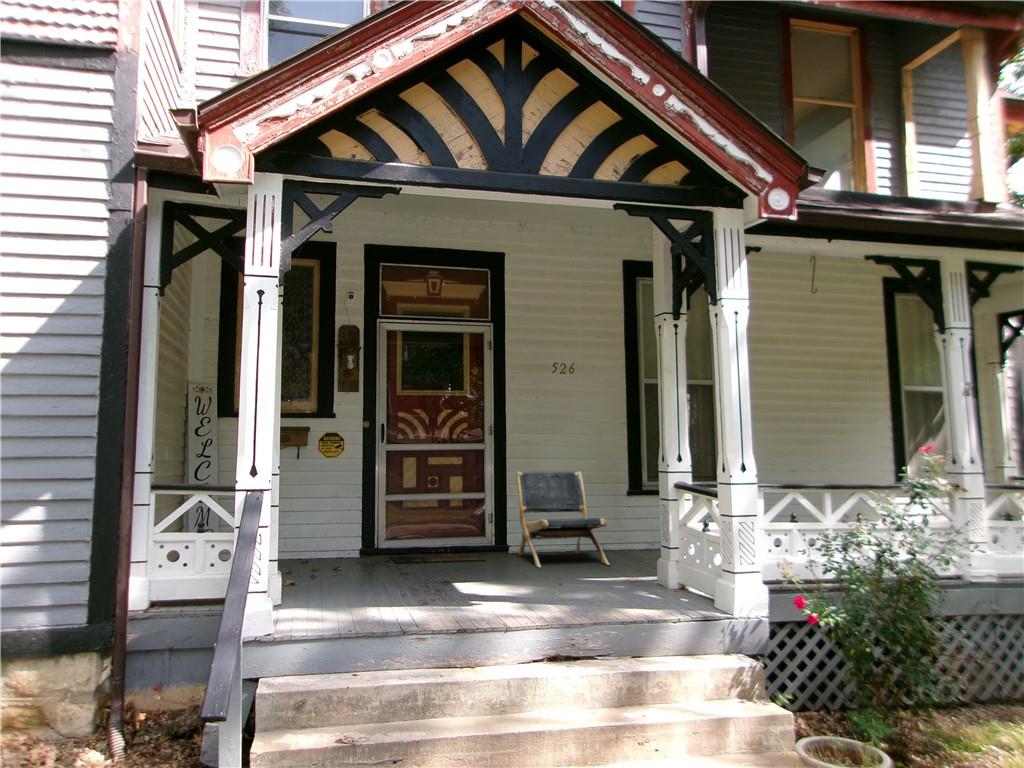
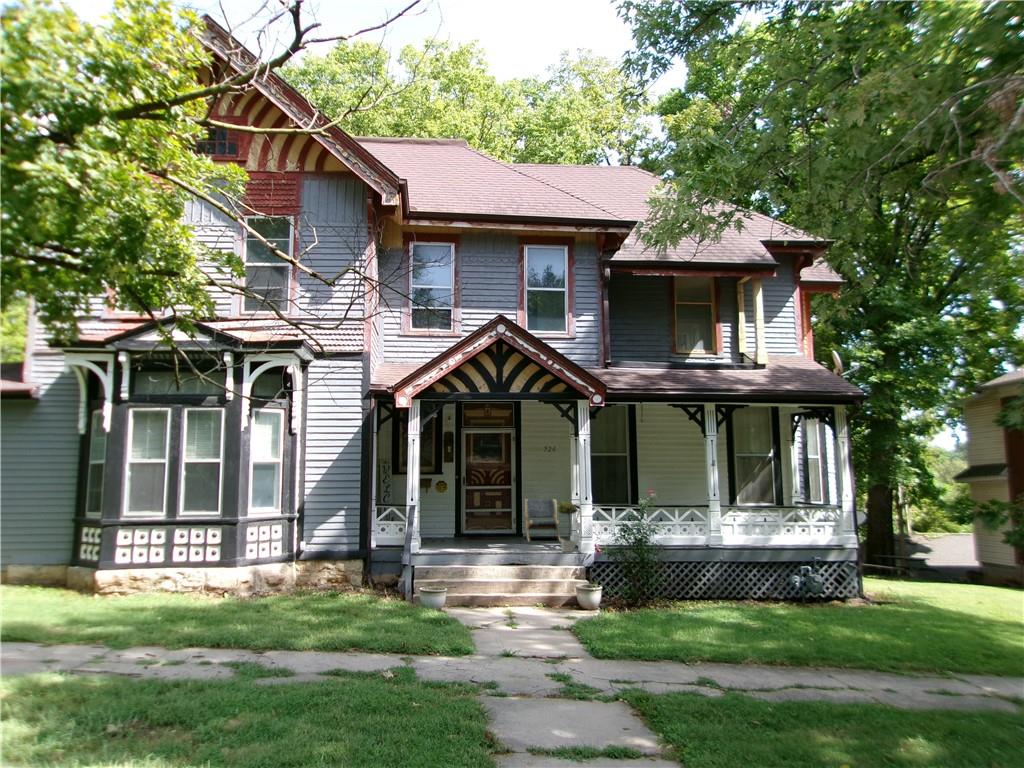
potted tree: none [649,470,706,605] -> present [557,501,578,552]

